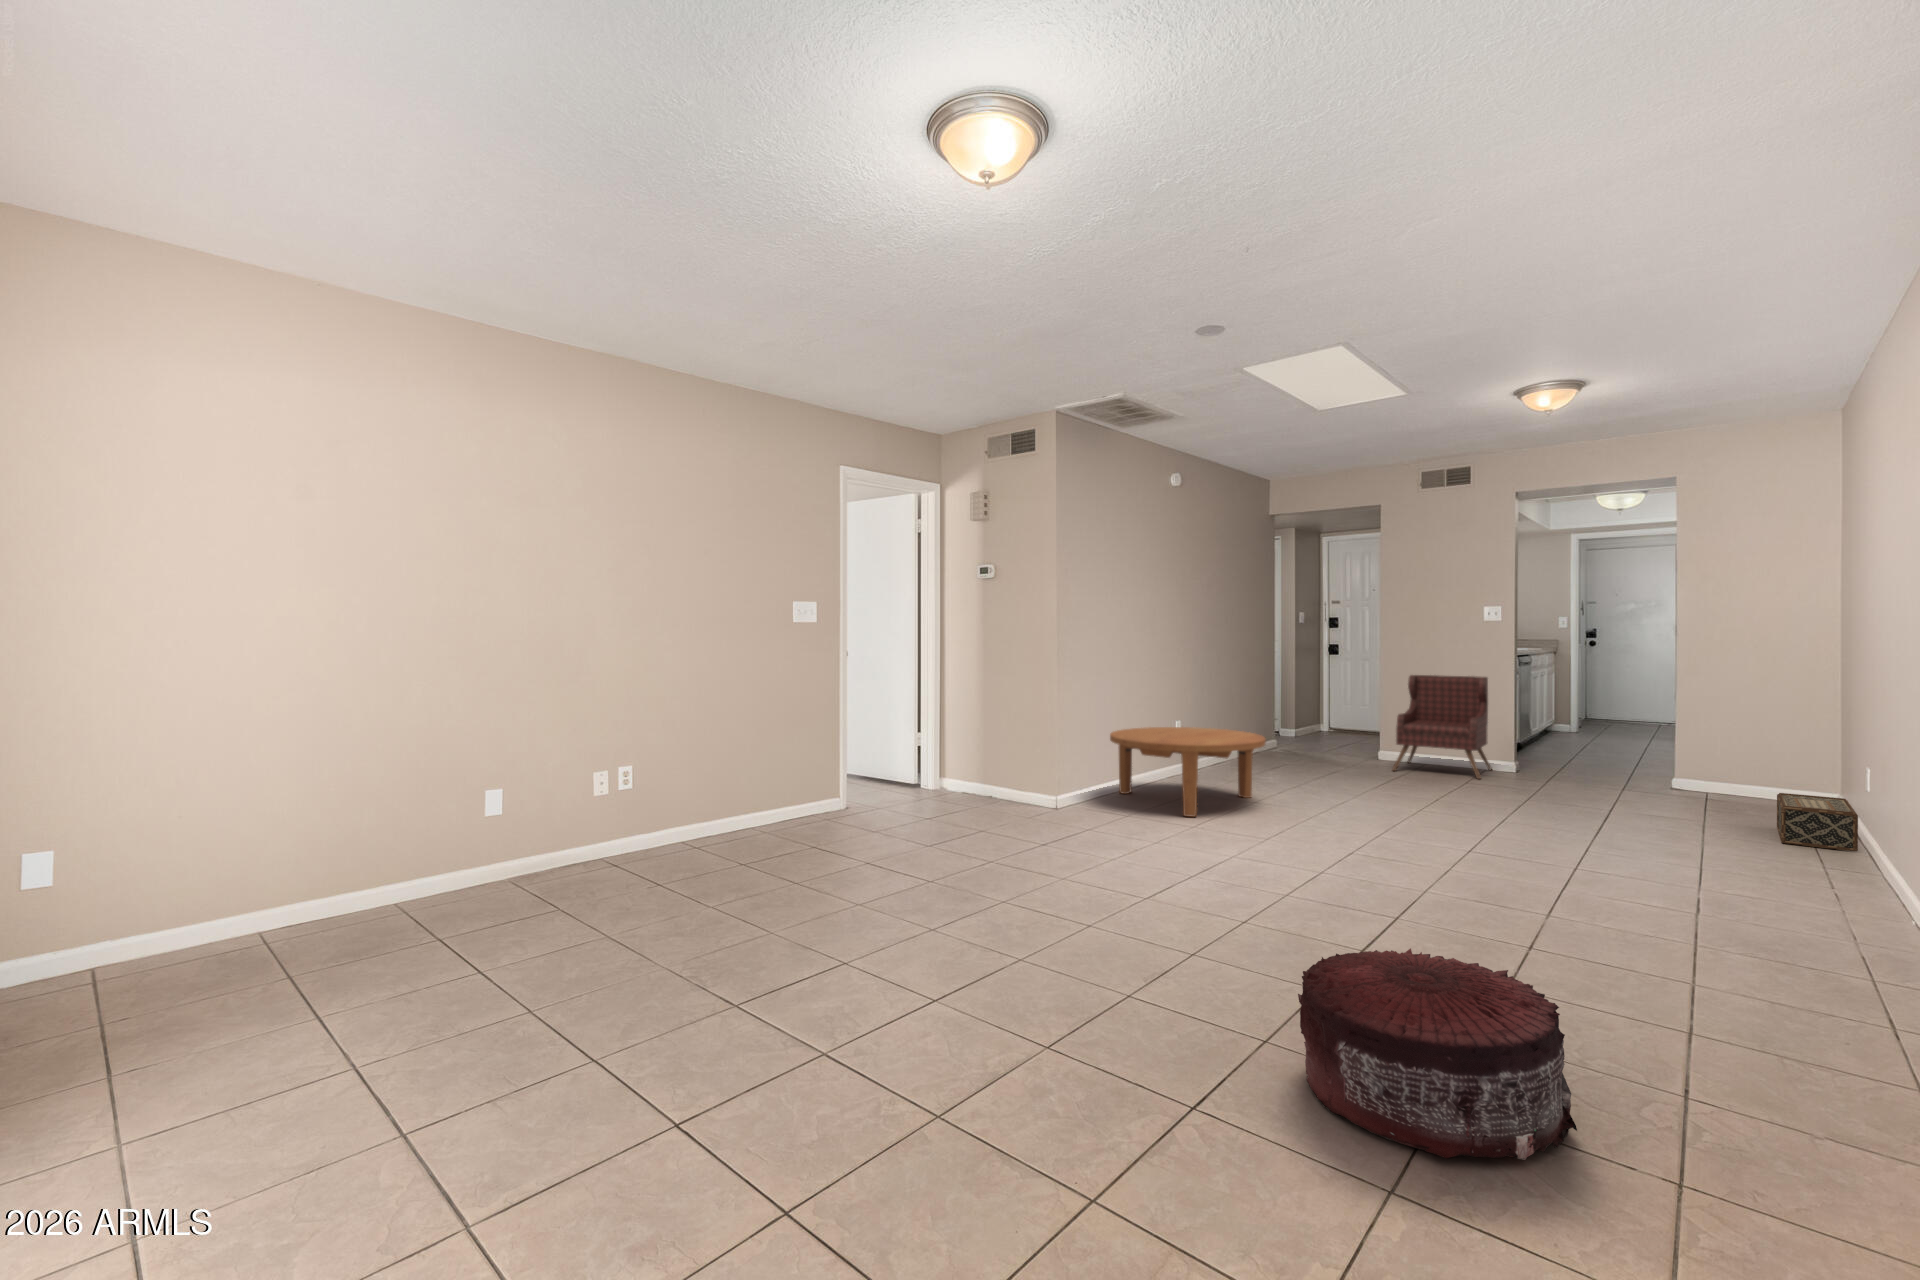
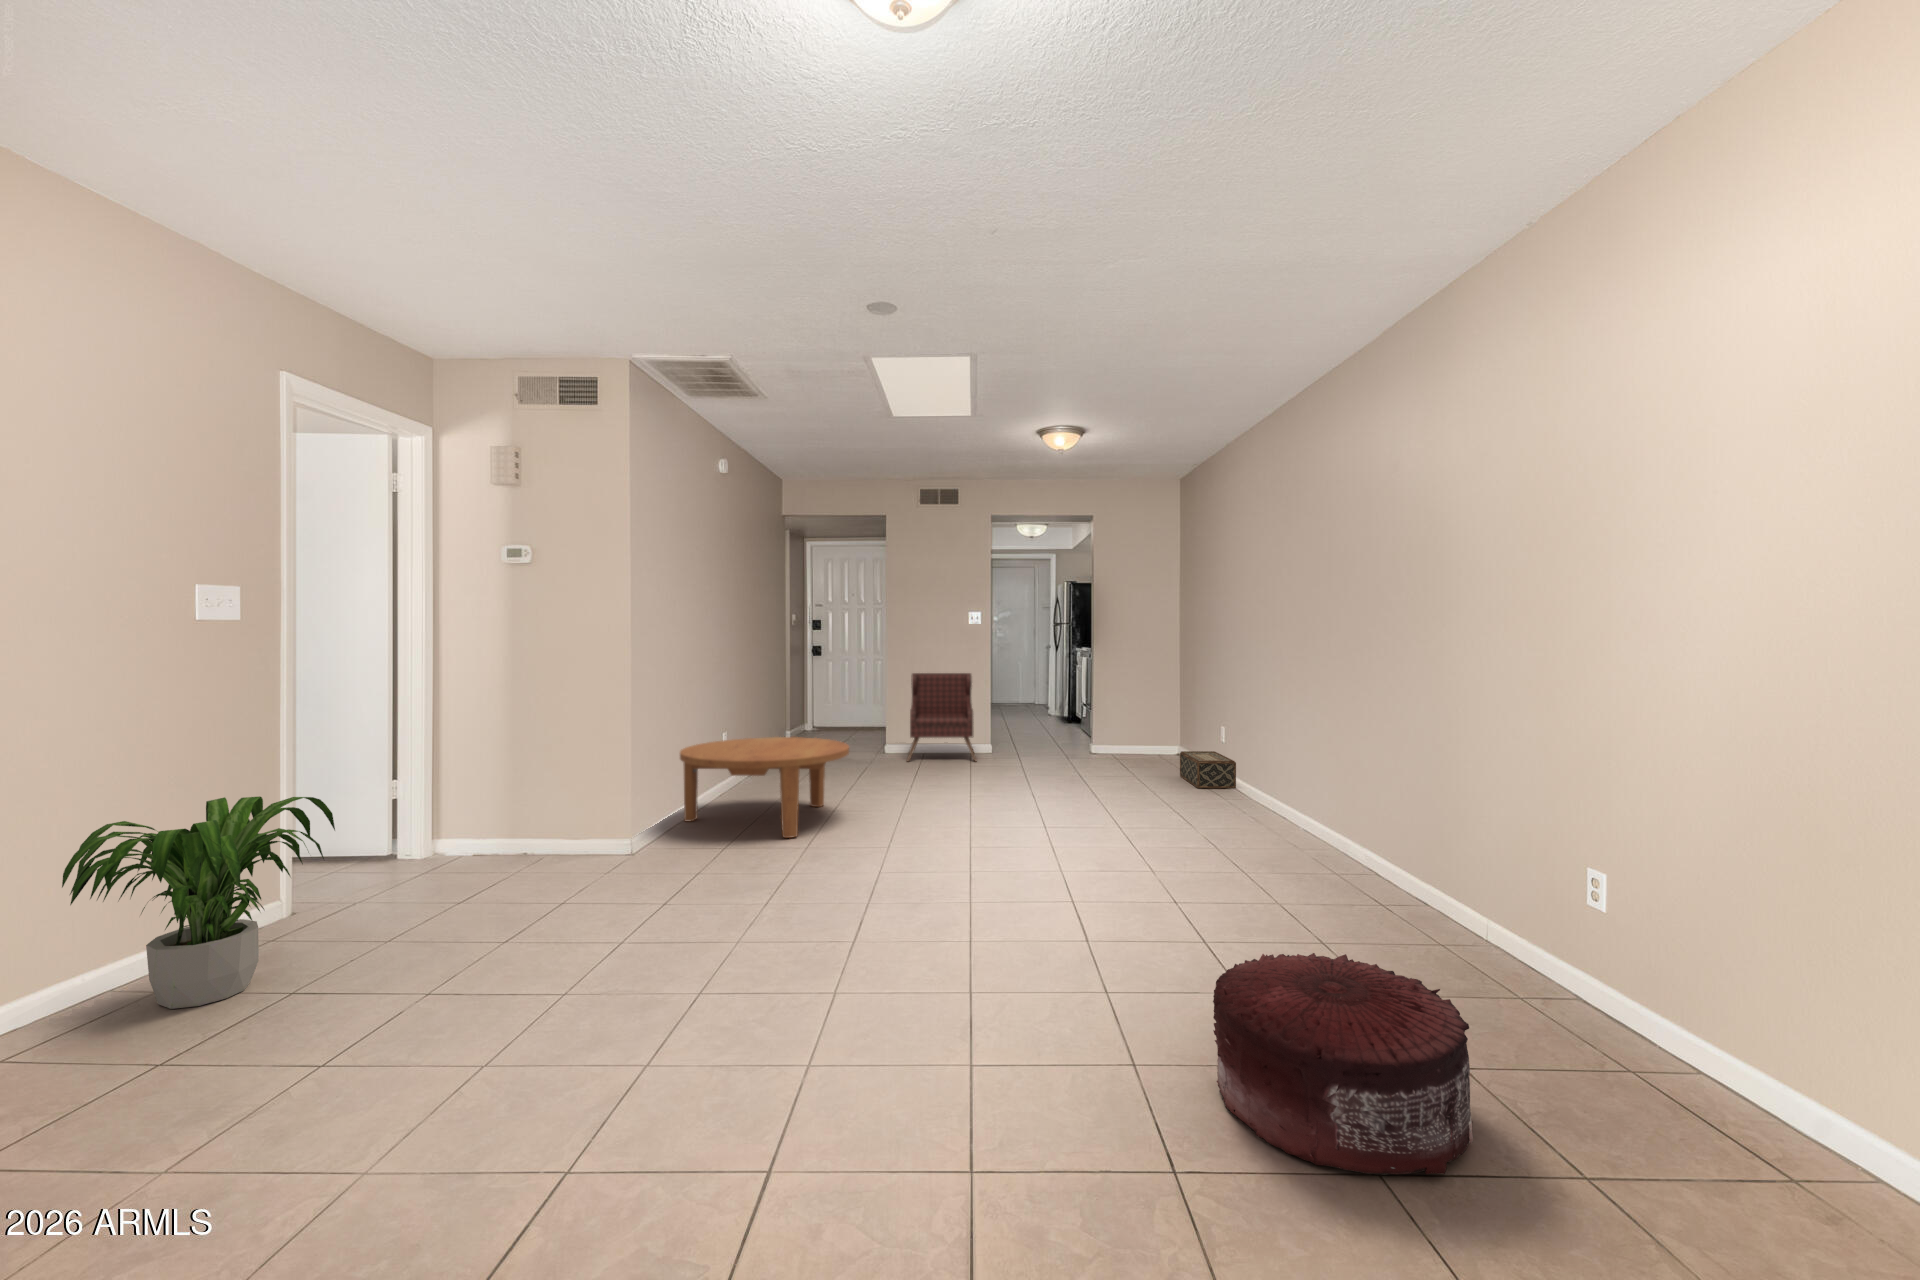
potted plant: none [727,728,847,843] -> present [62,796,335,1009]

